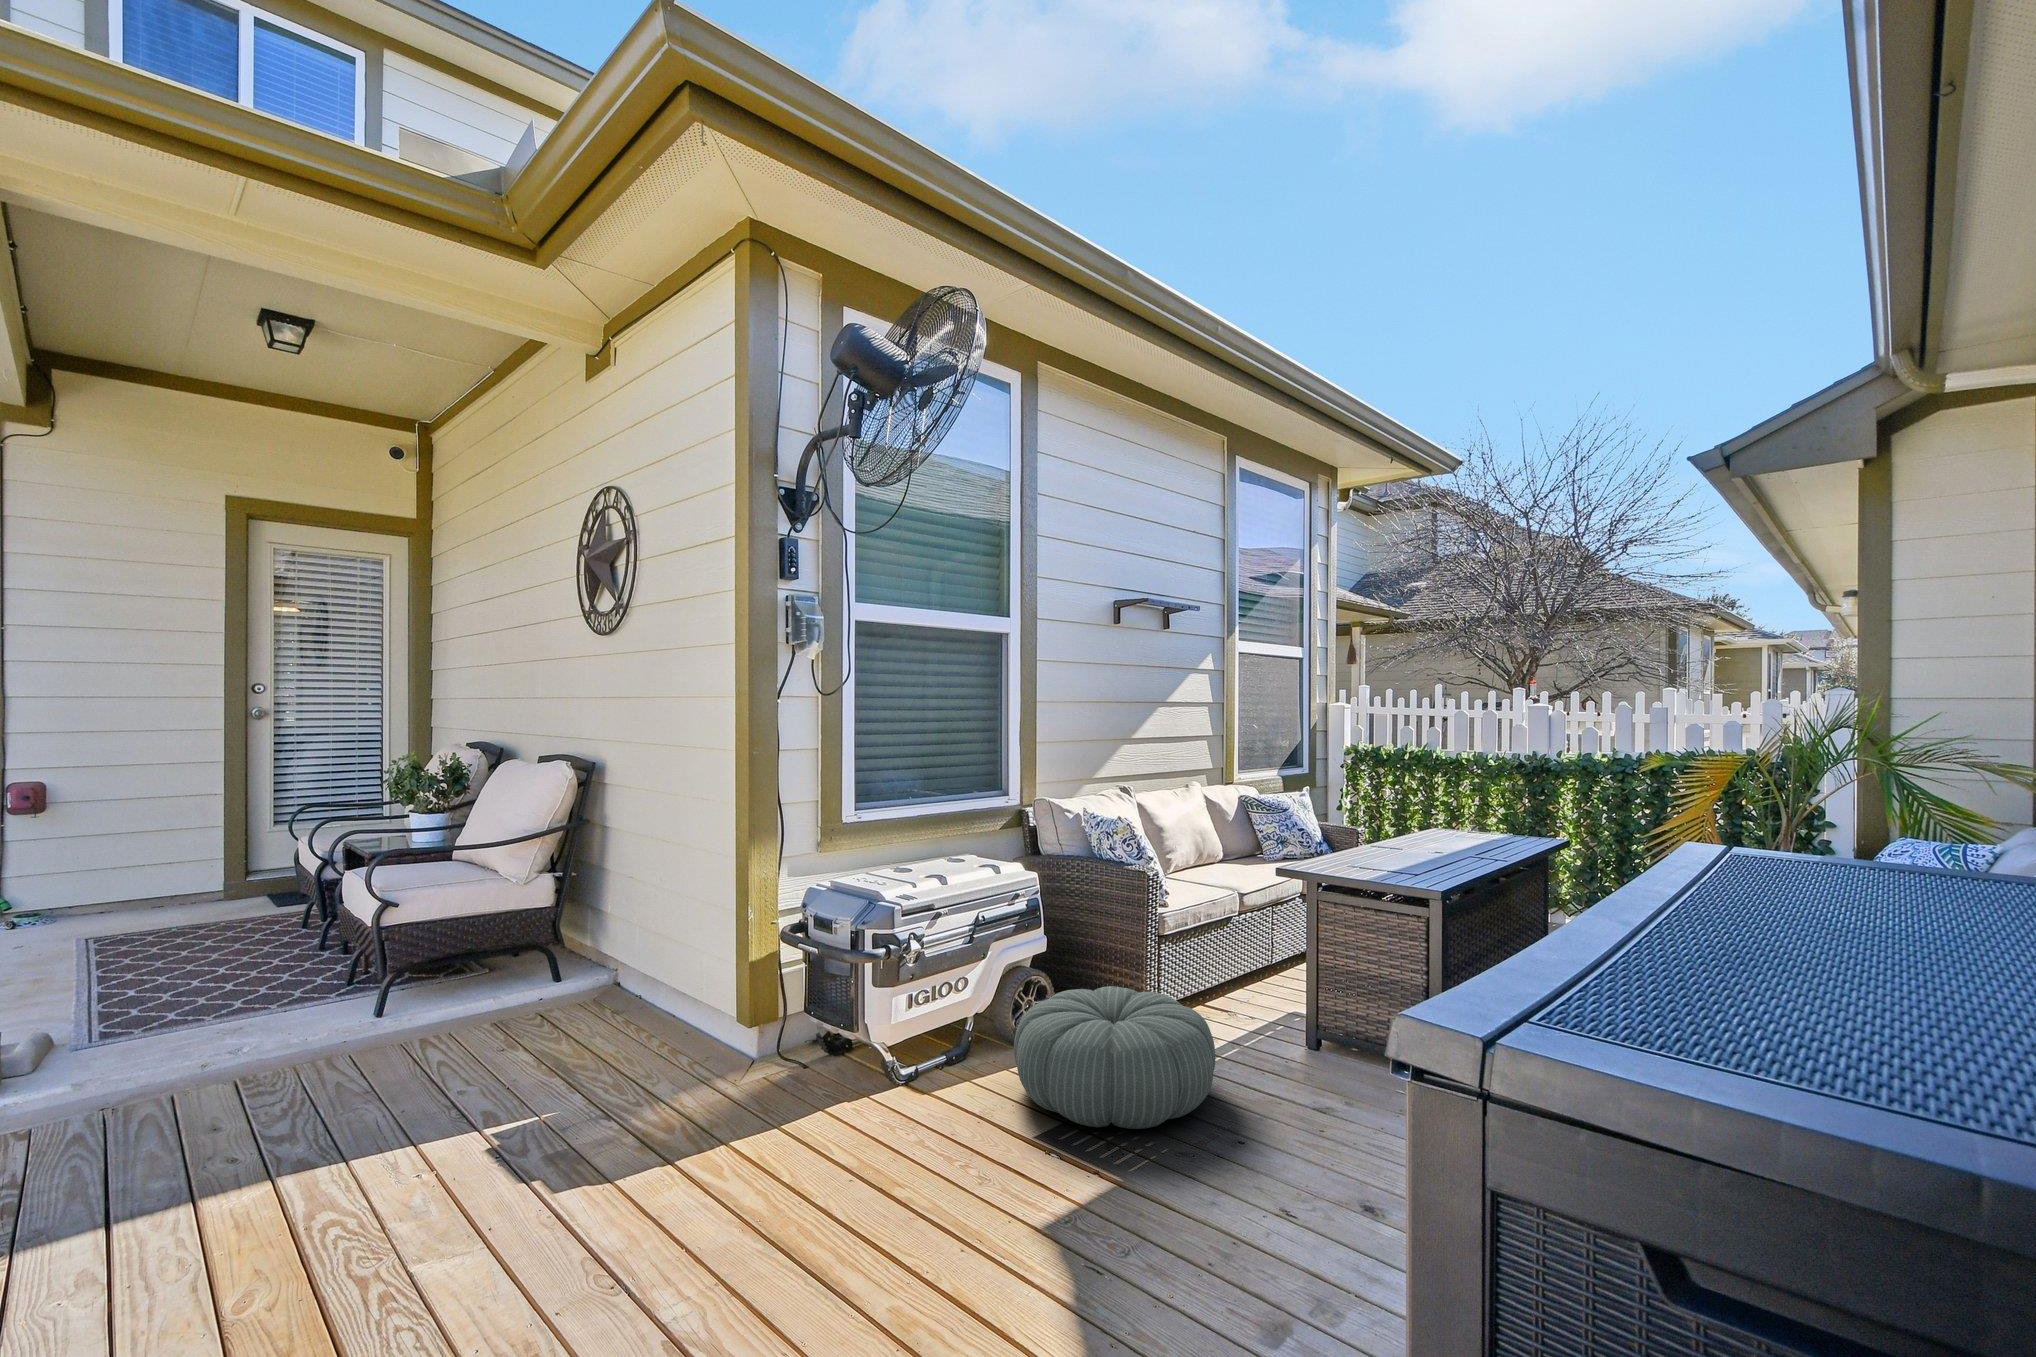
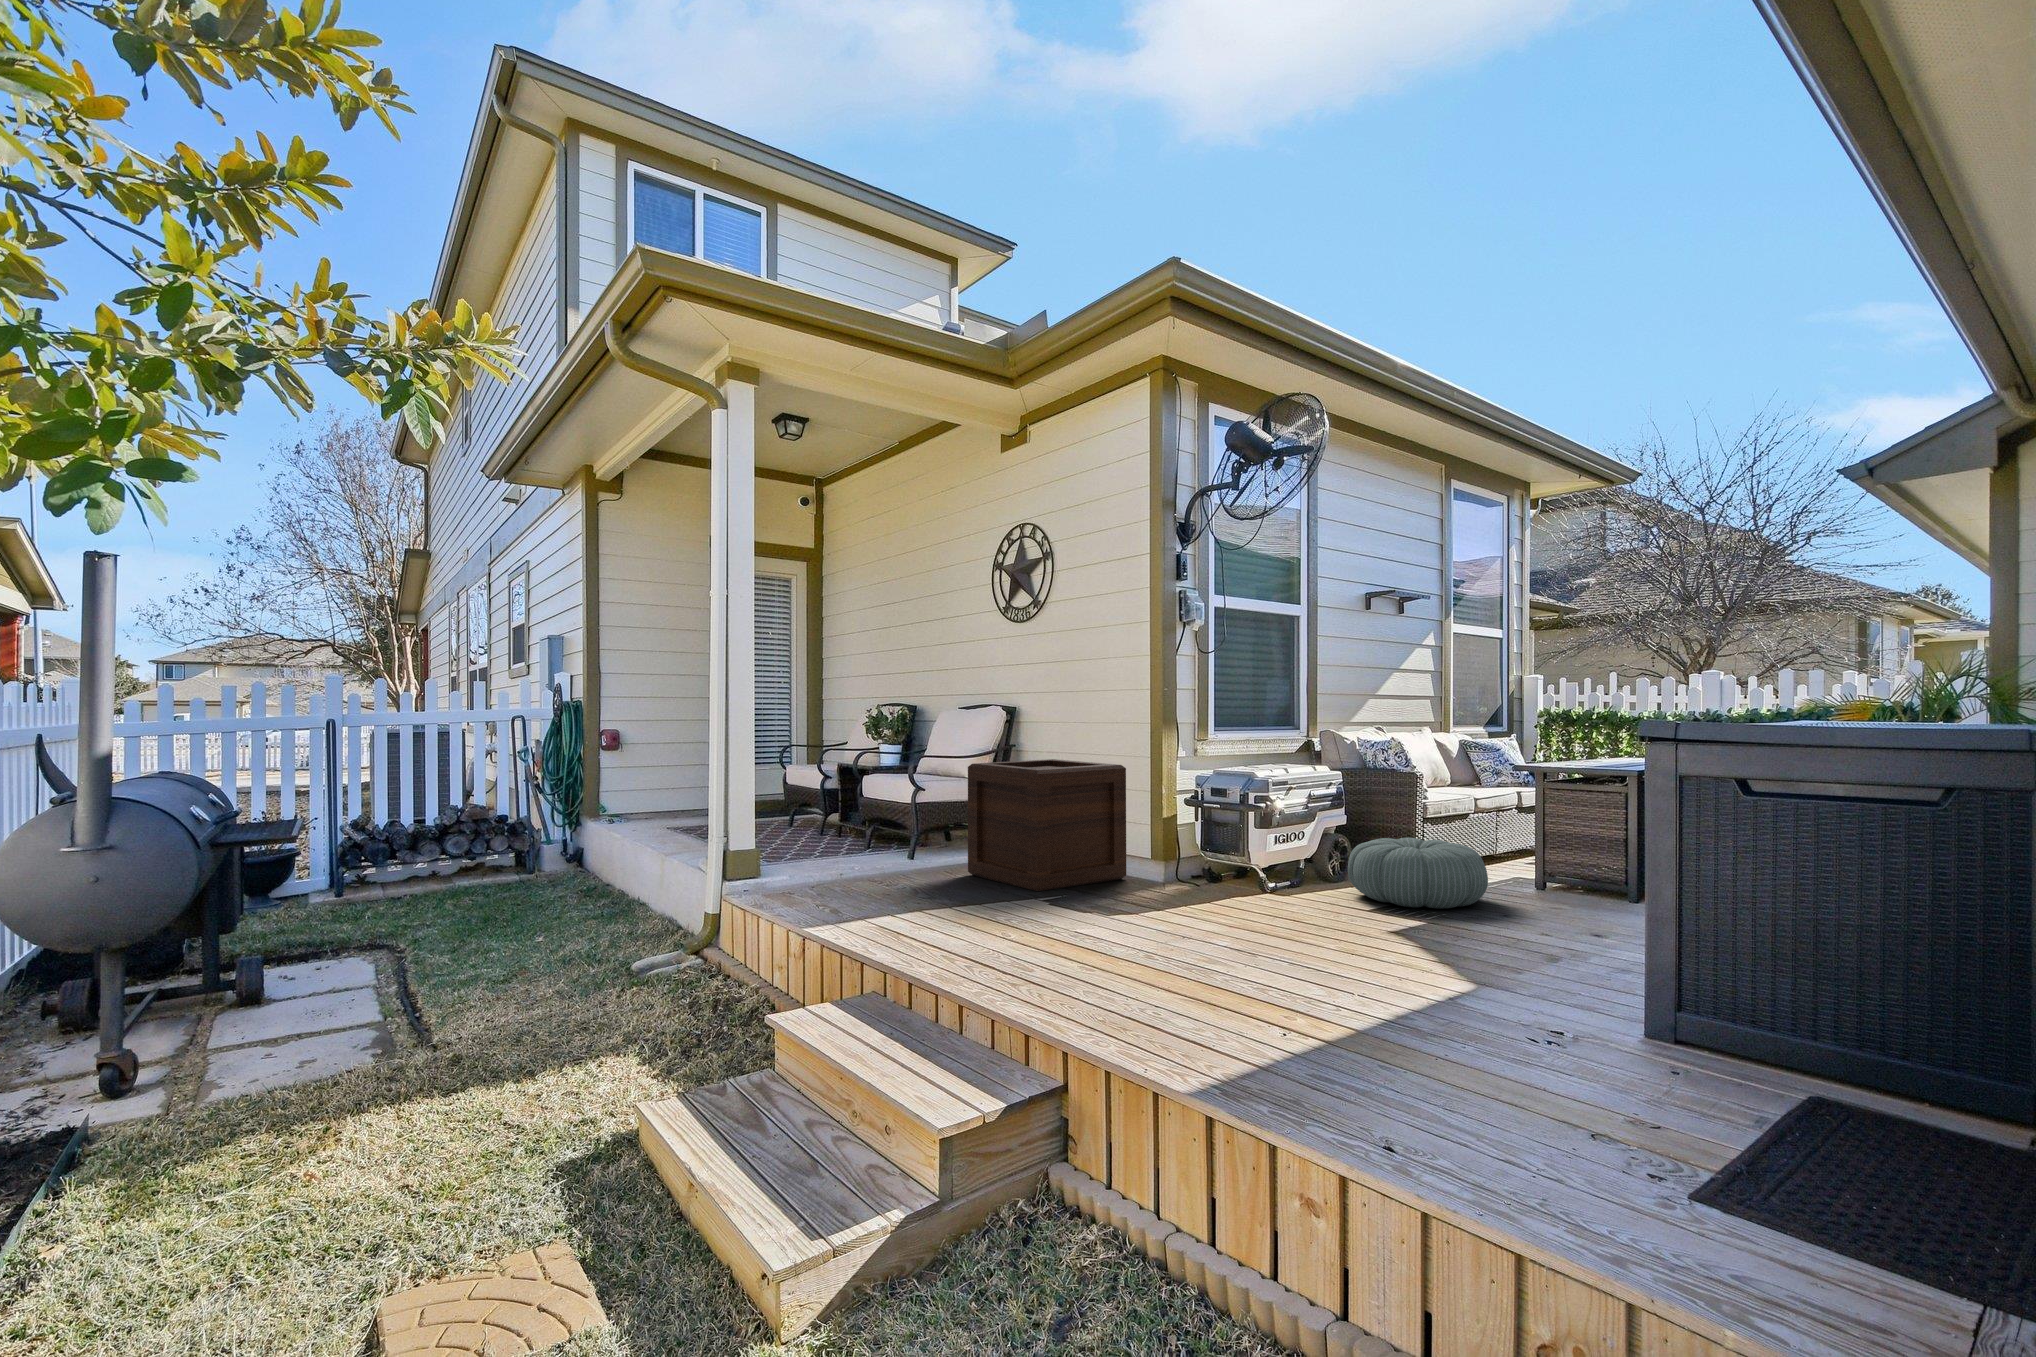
wooden crate: none [449,849,703,1103] -> present [968,759,1126,891]

